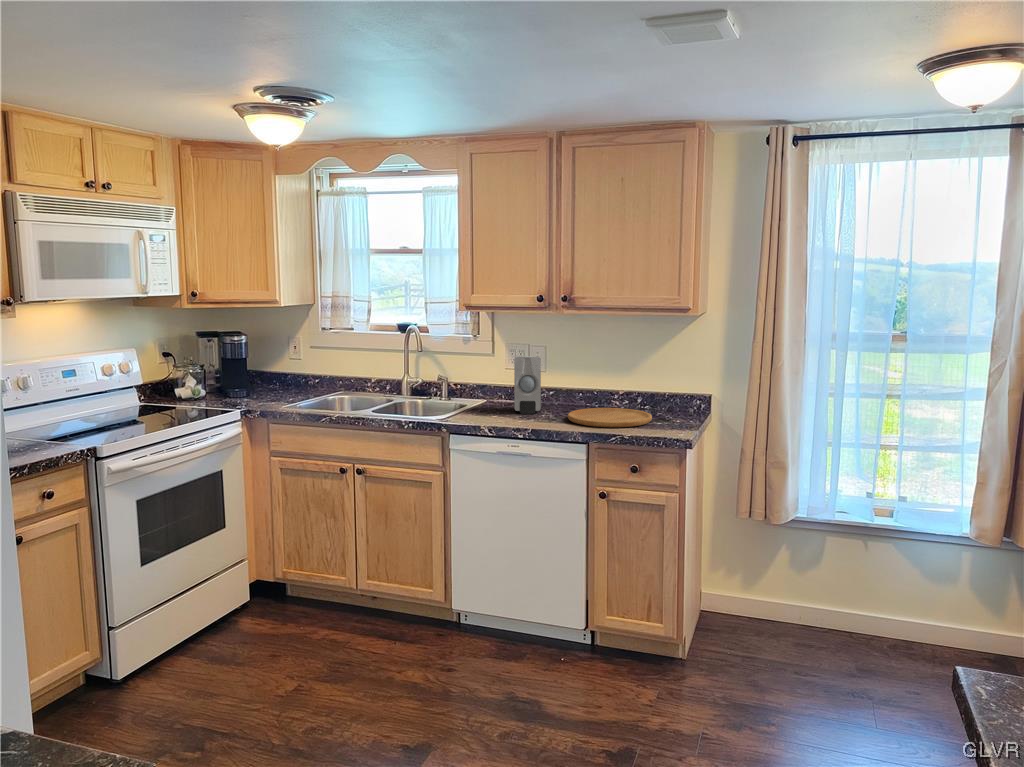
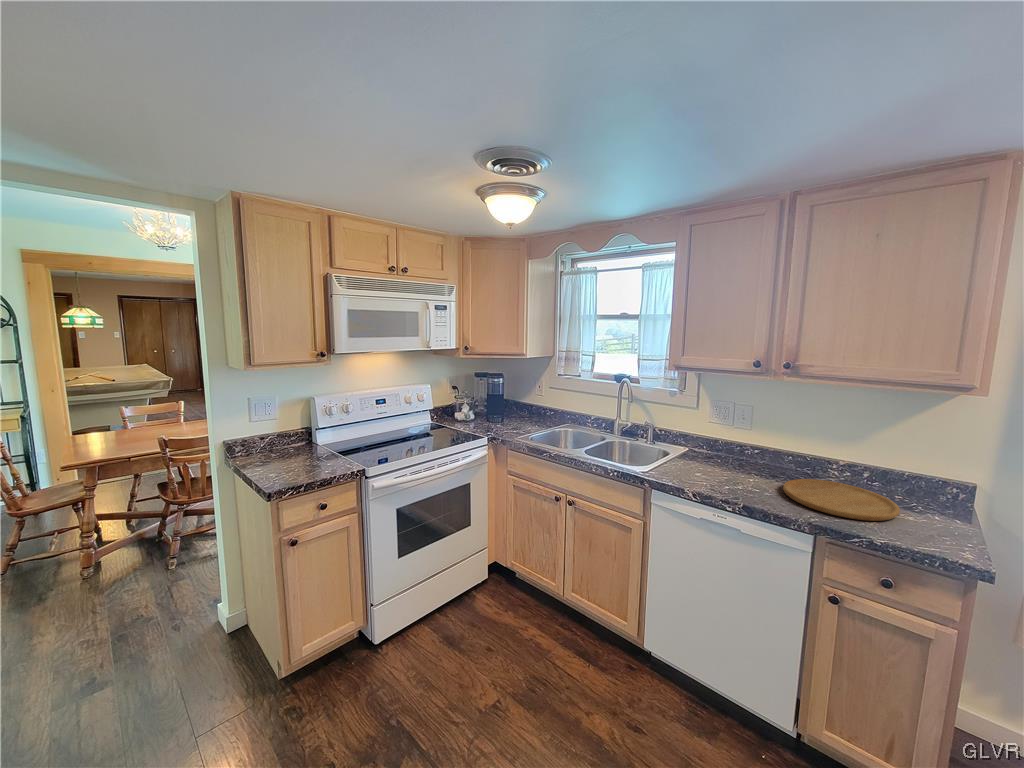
soap dispenser: present [514,356,541,414] -> none [719,416,752,476]

